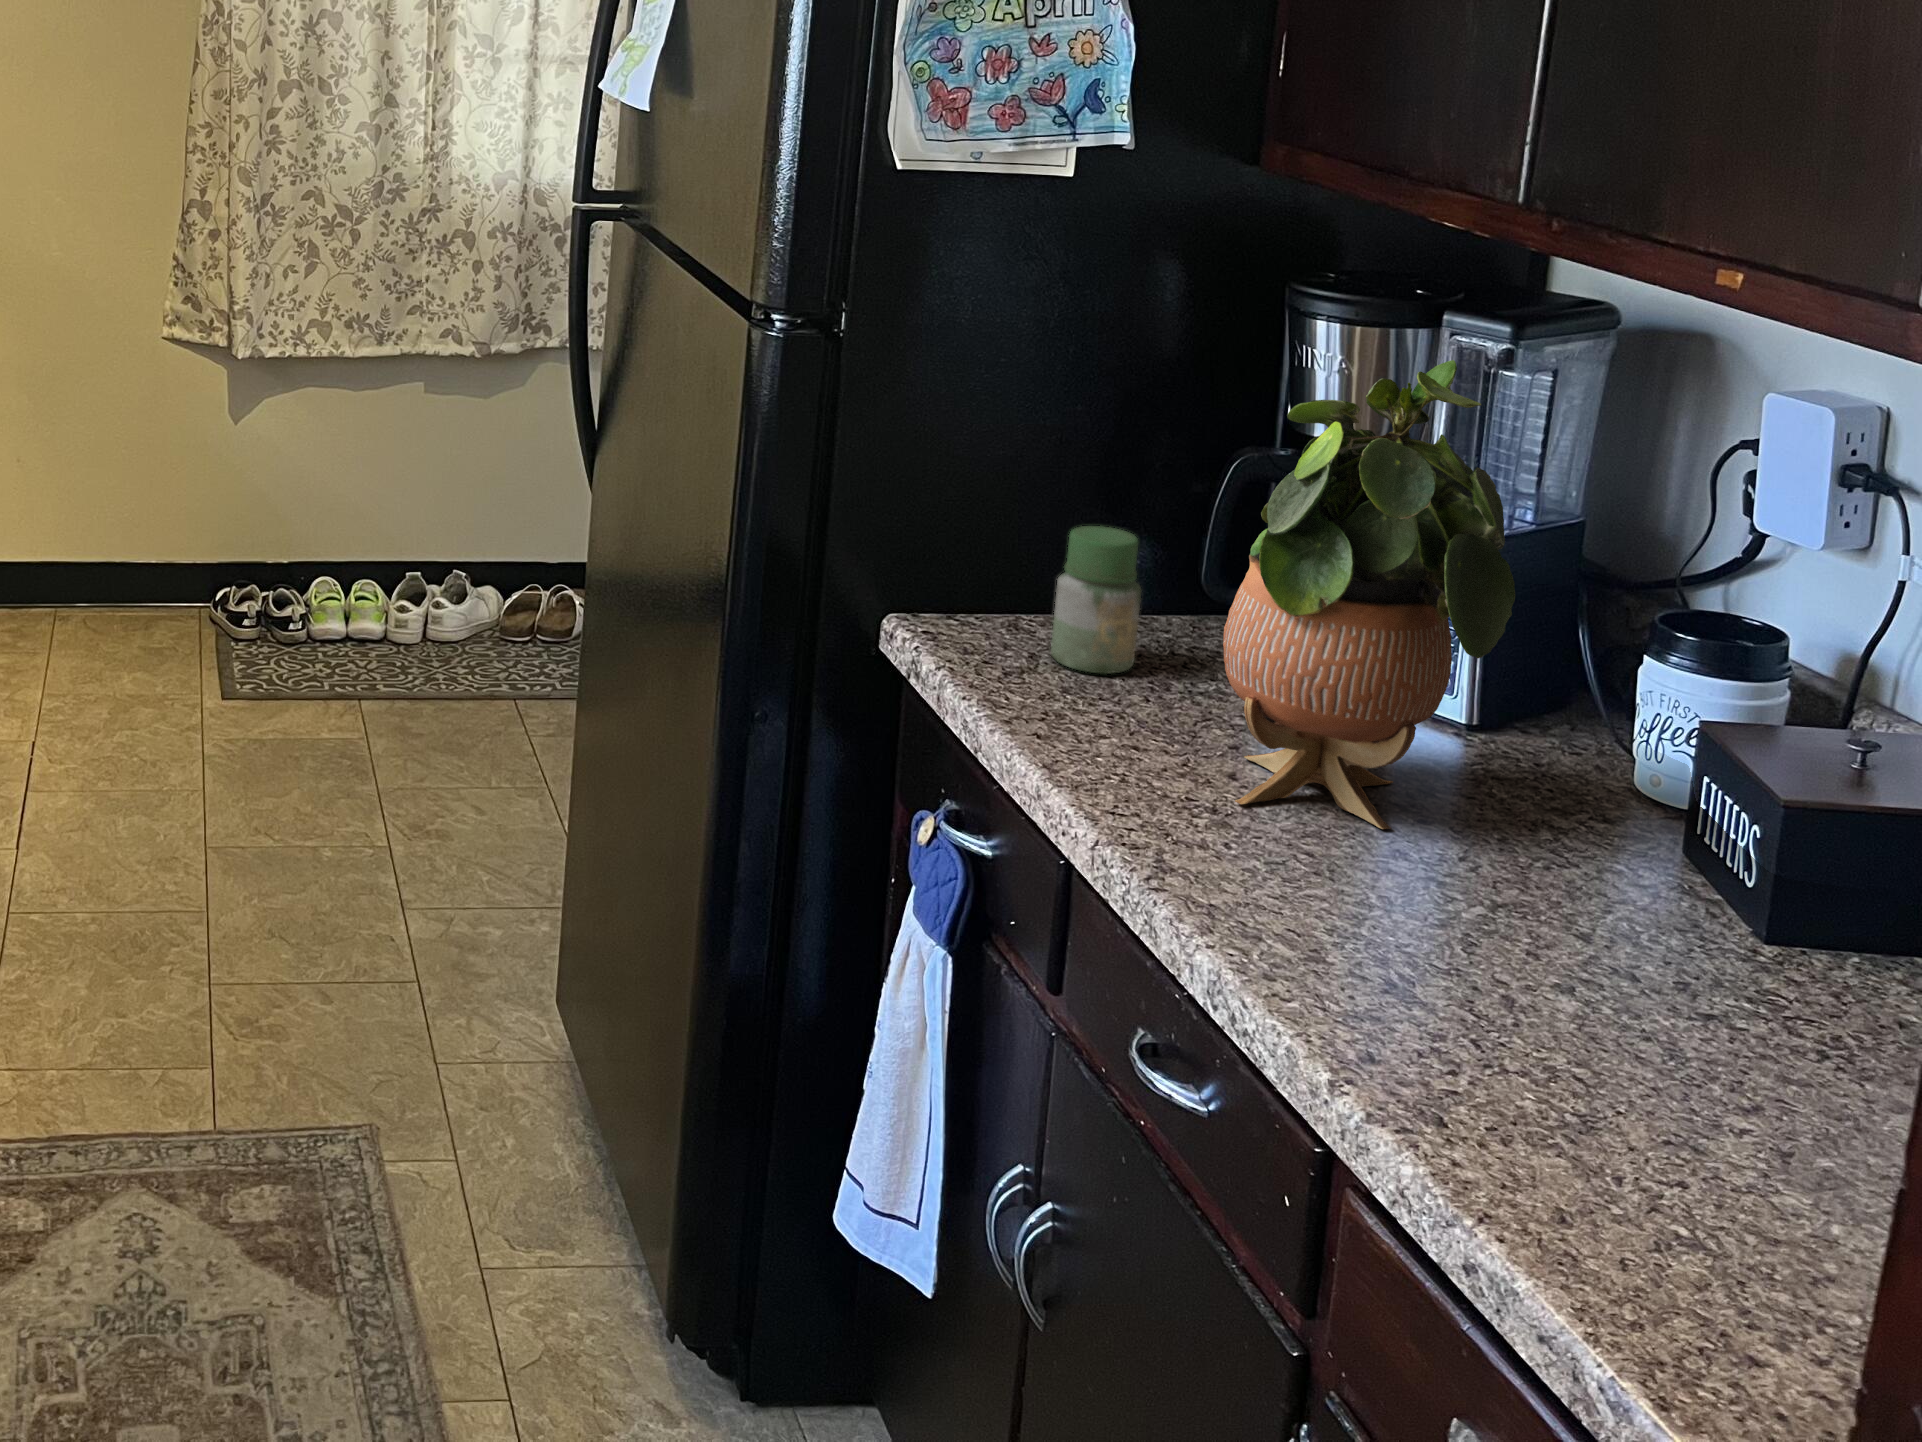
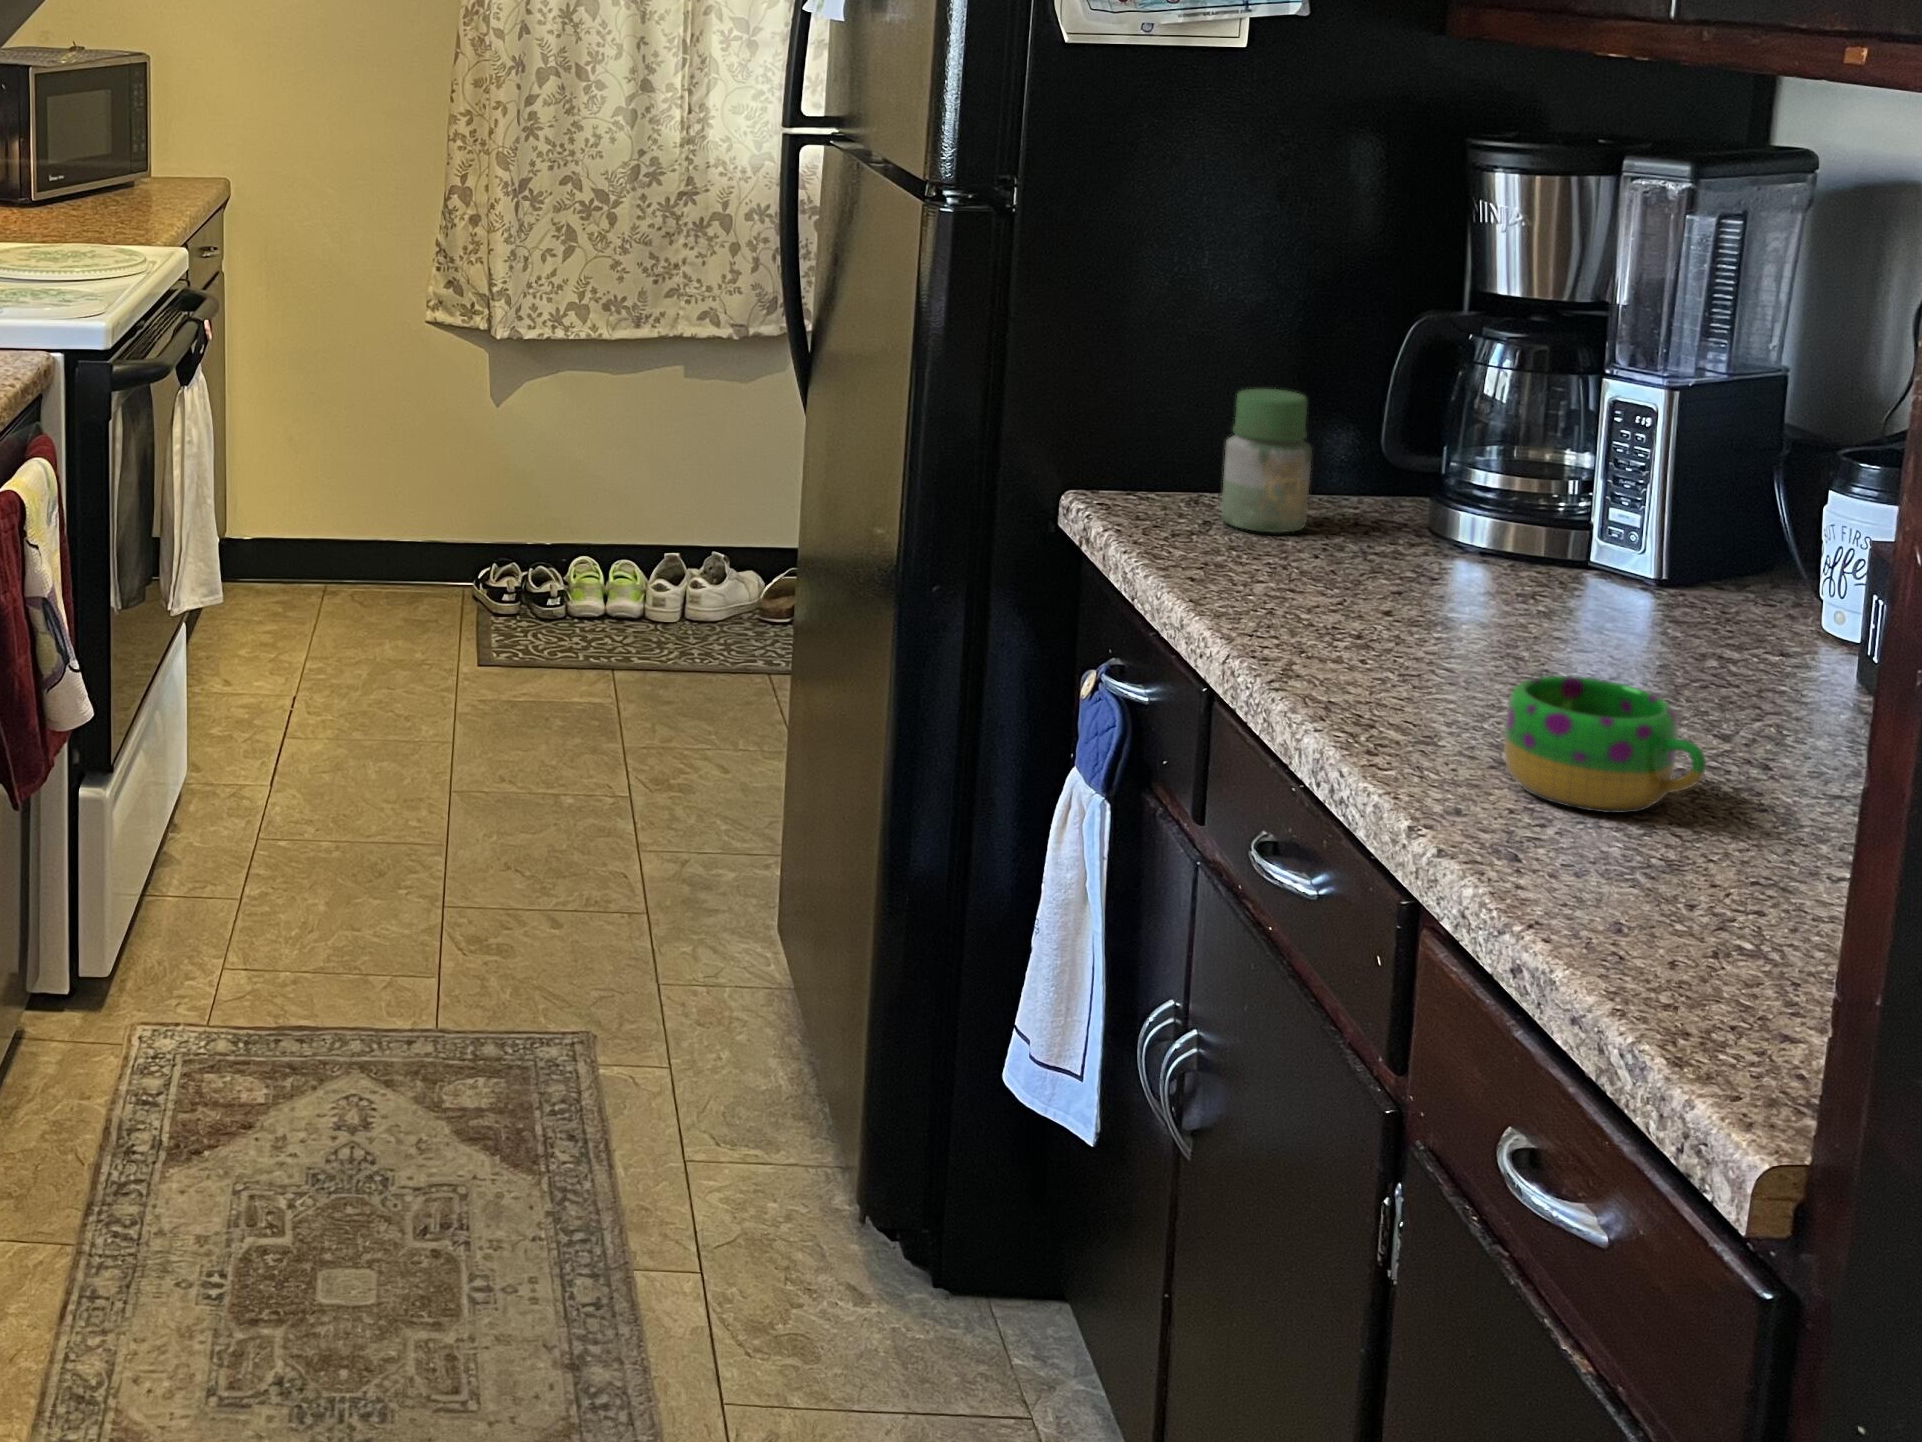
potted plant: present [1223,360,1515,829] -> none [1367,176,1659,650]
mug: none [1404,902,1609,1053] -> present [1504,676,1706,813]

